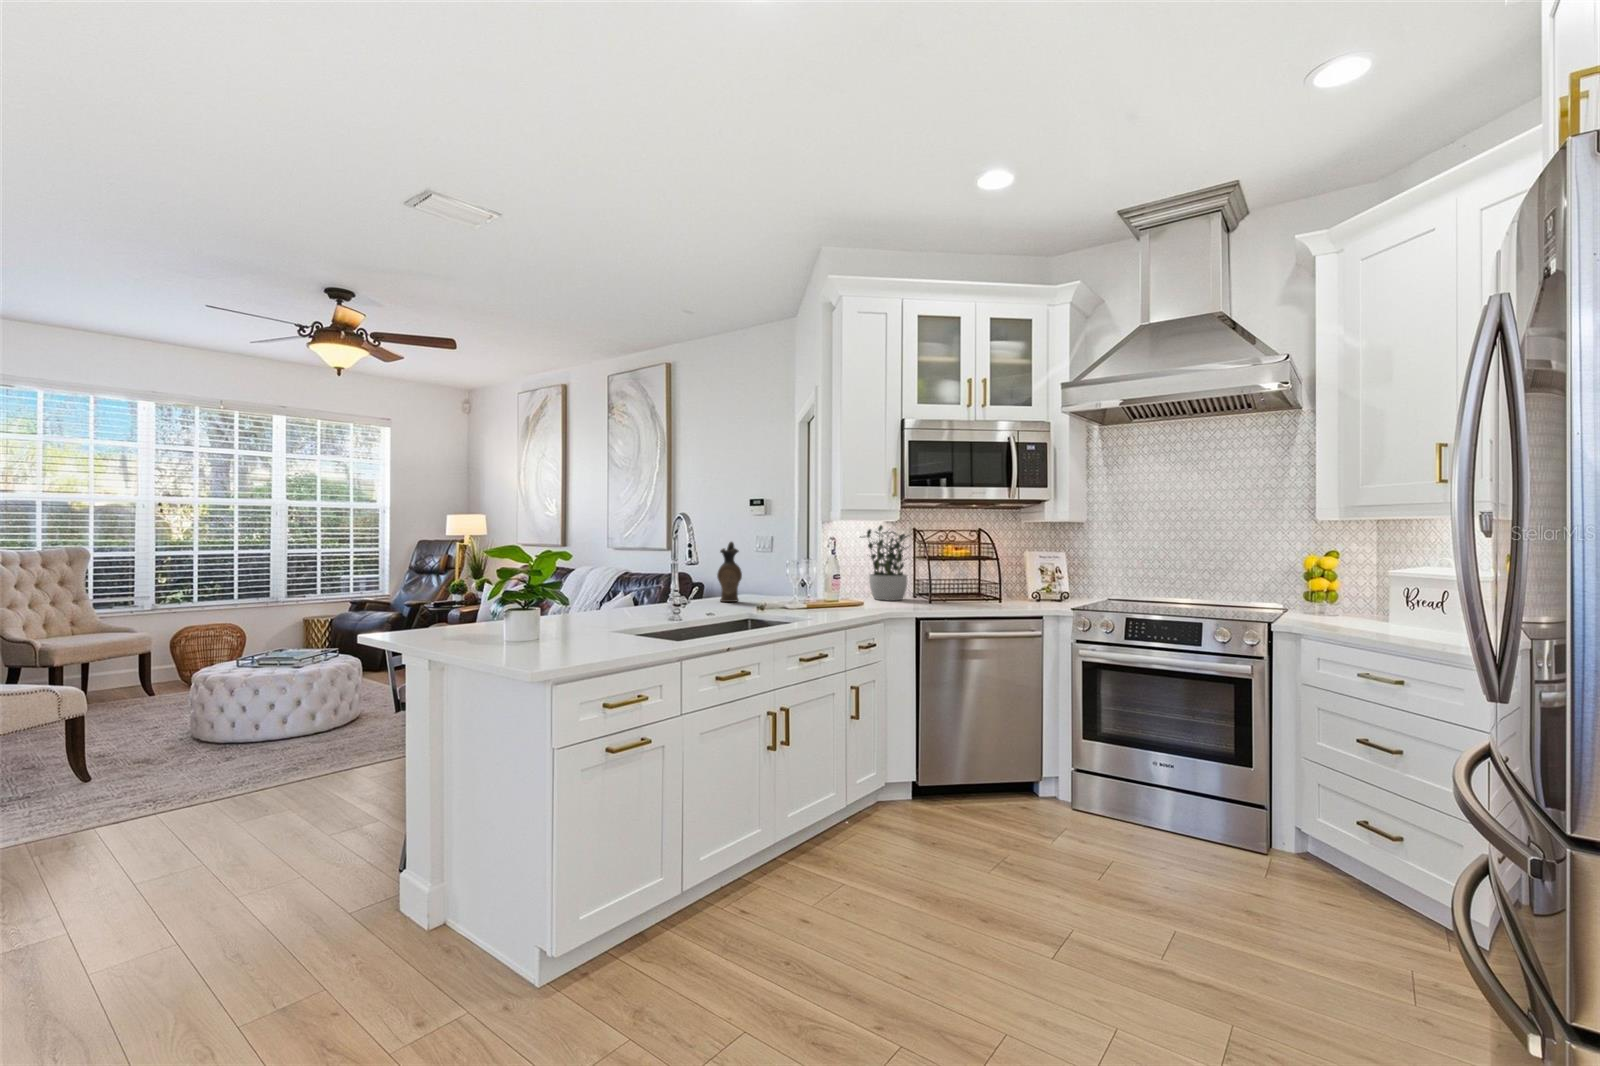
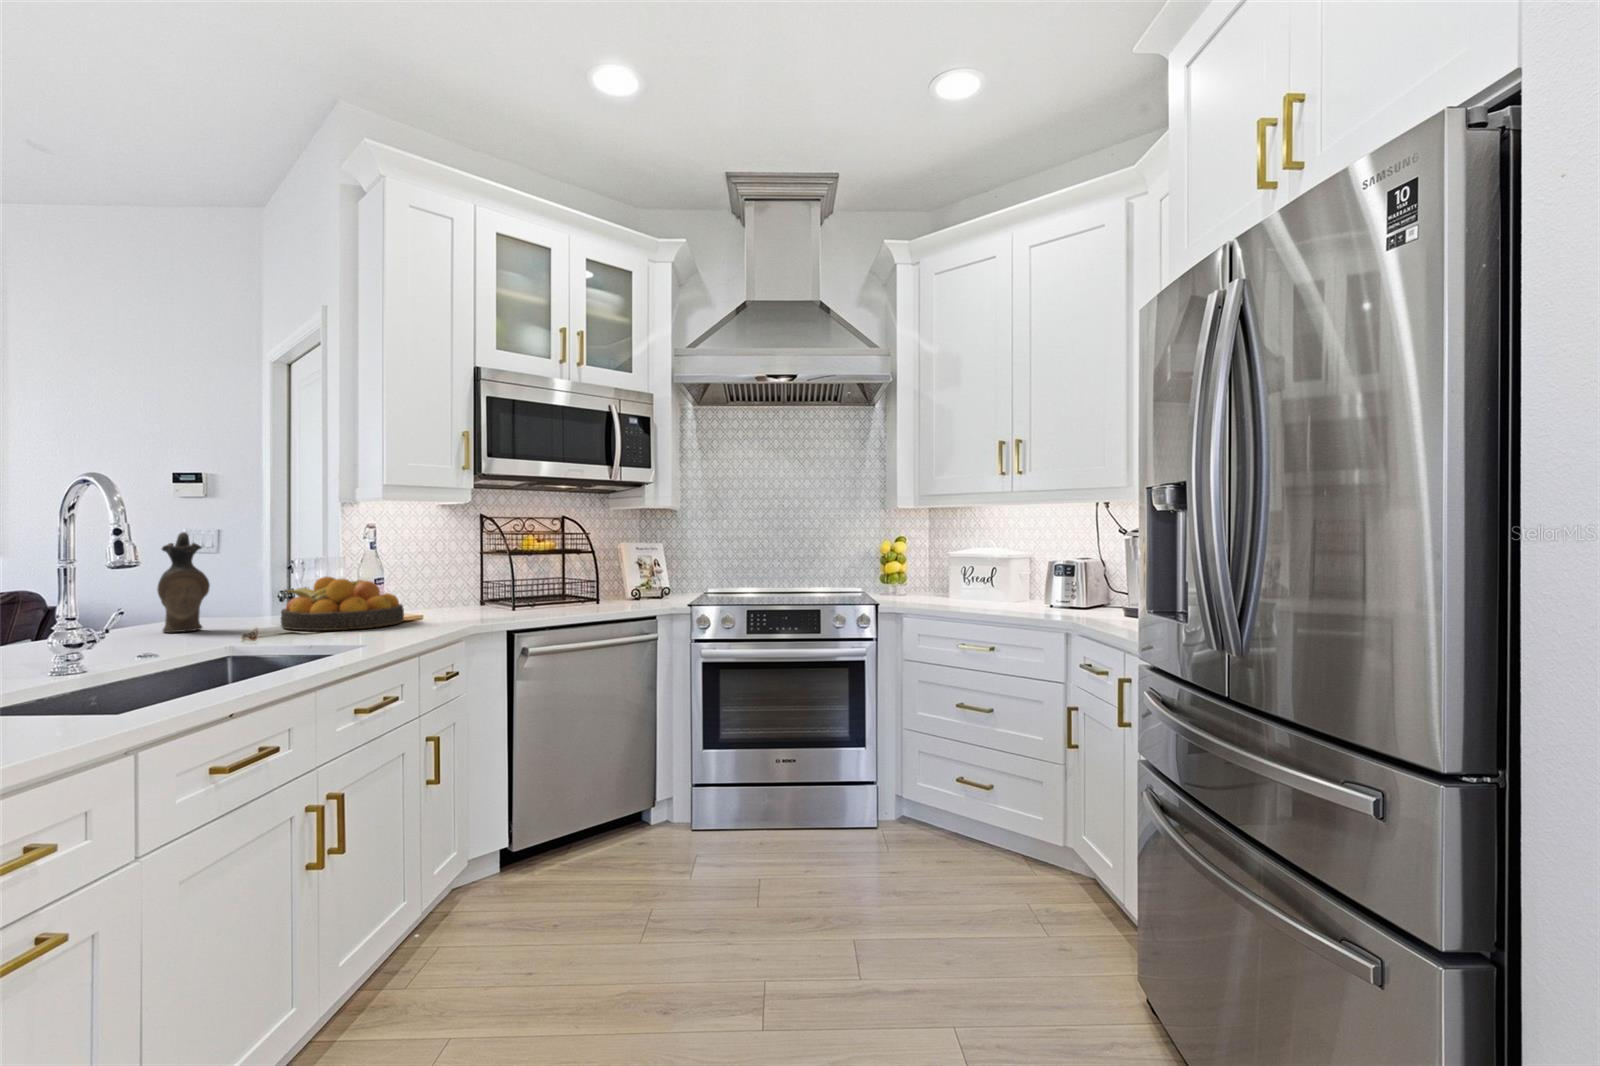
potted plant: present [866,525,909,600] -> none [407,508,486,612]
fruit bowl: none [777,572,849,608] -> present [281,577,404,630]

